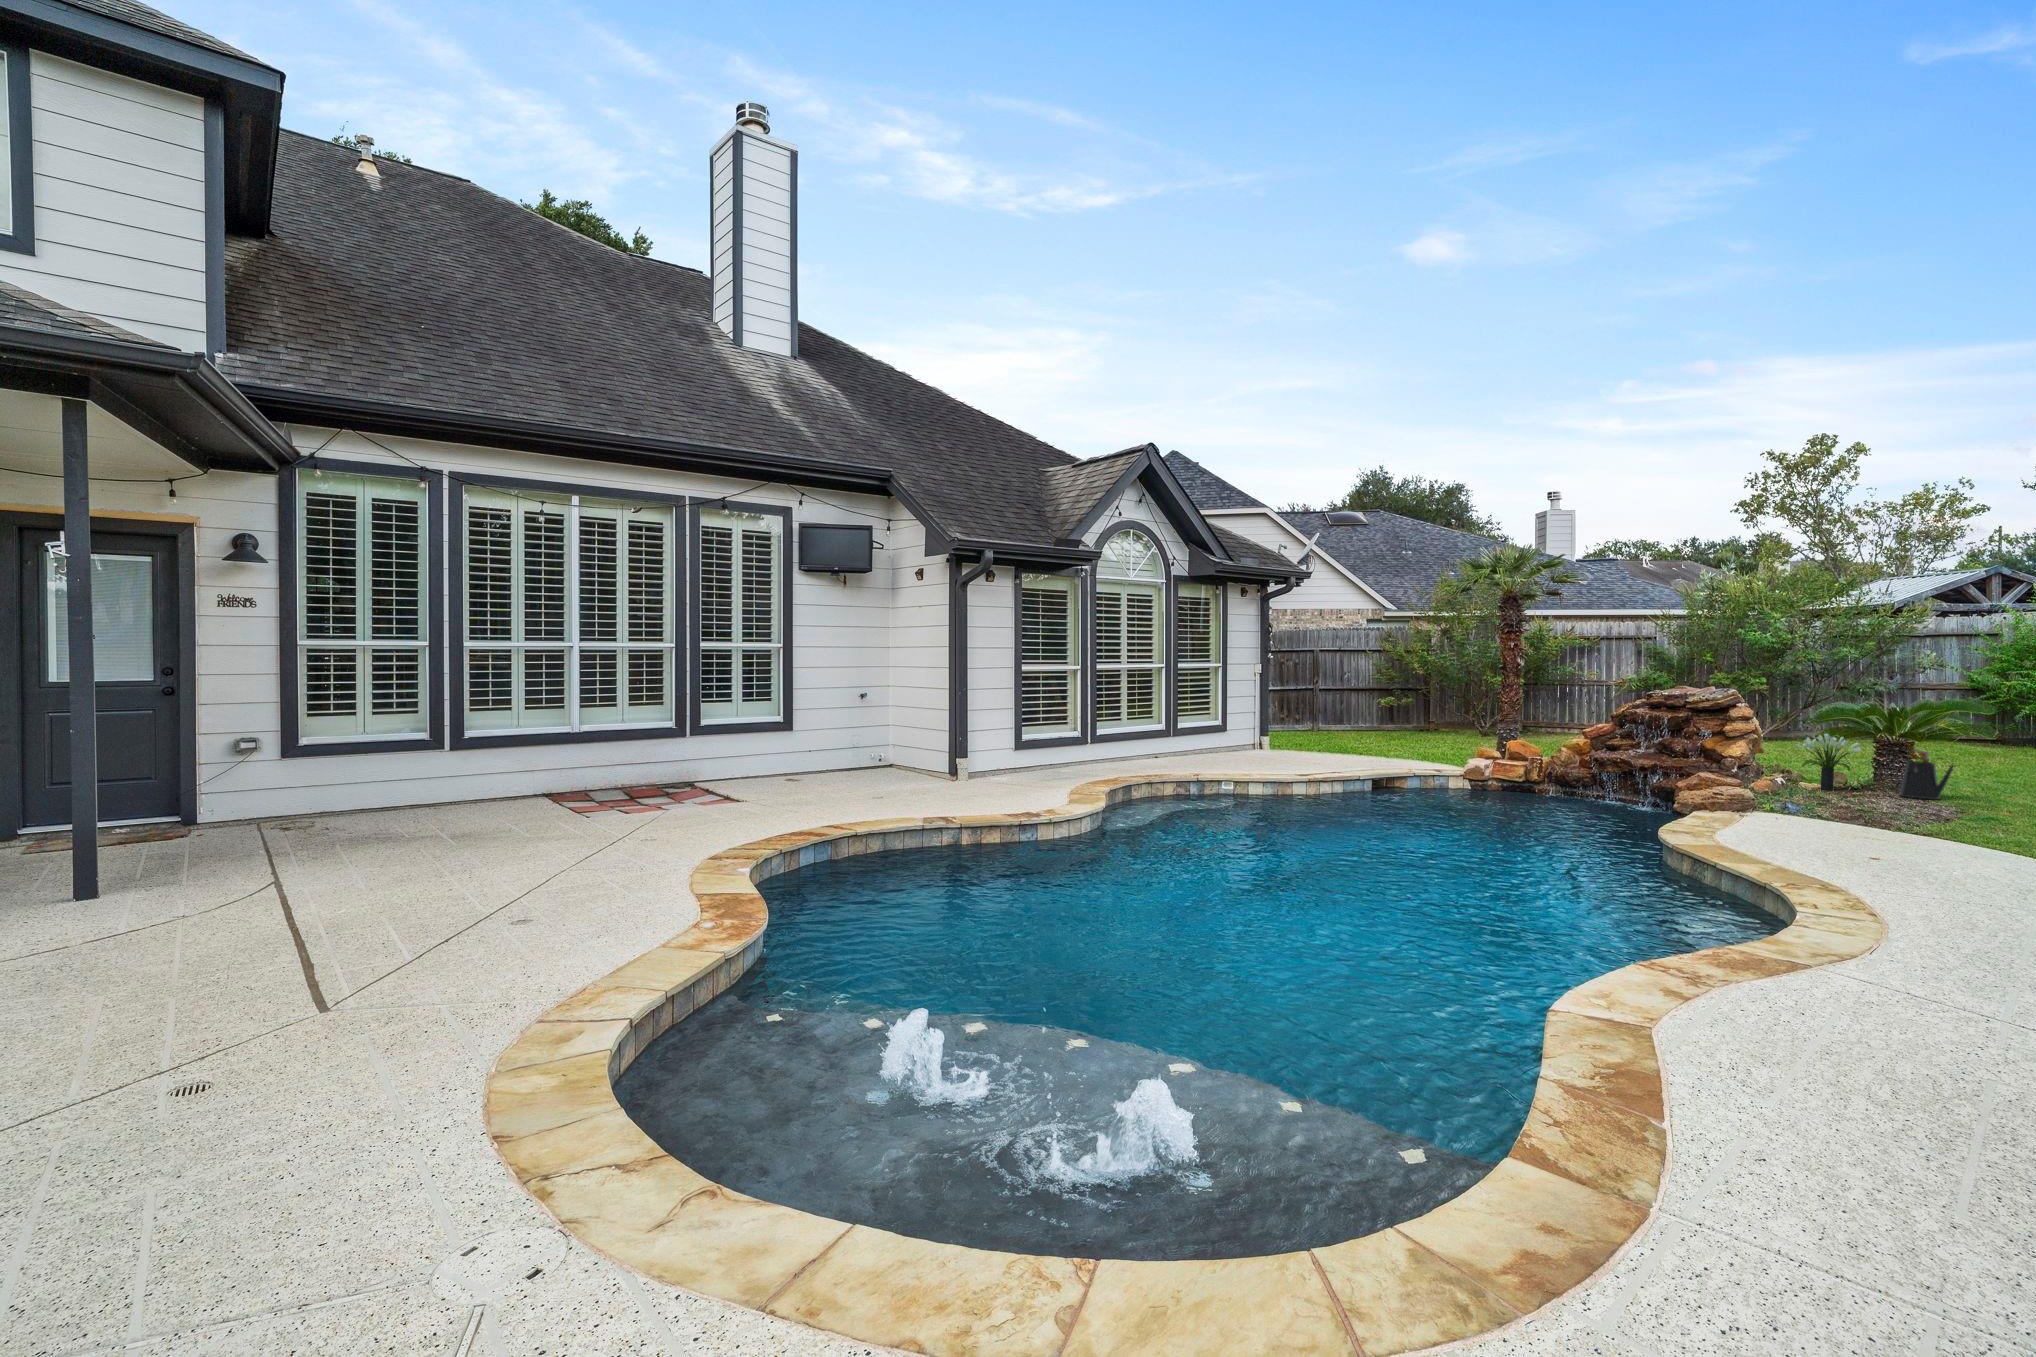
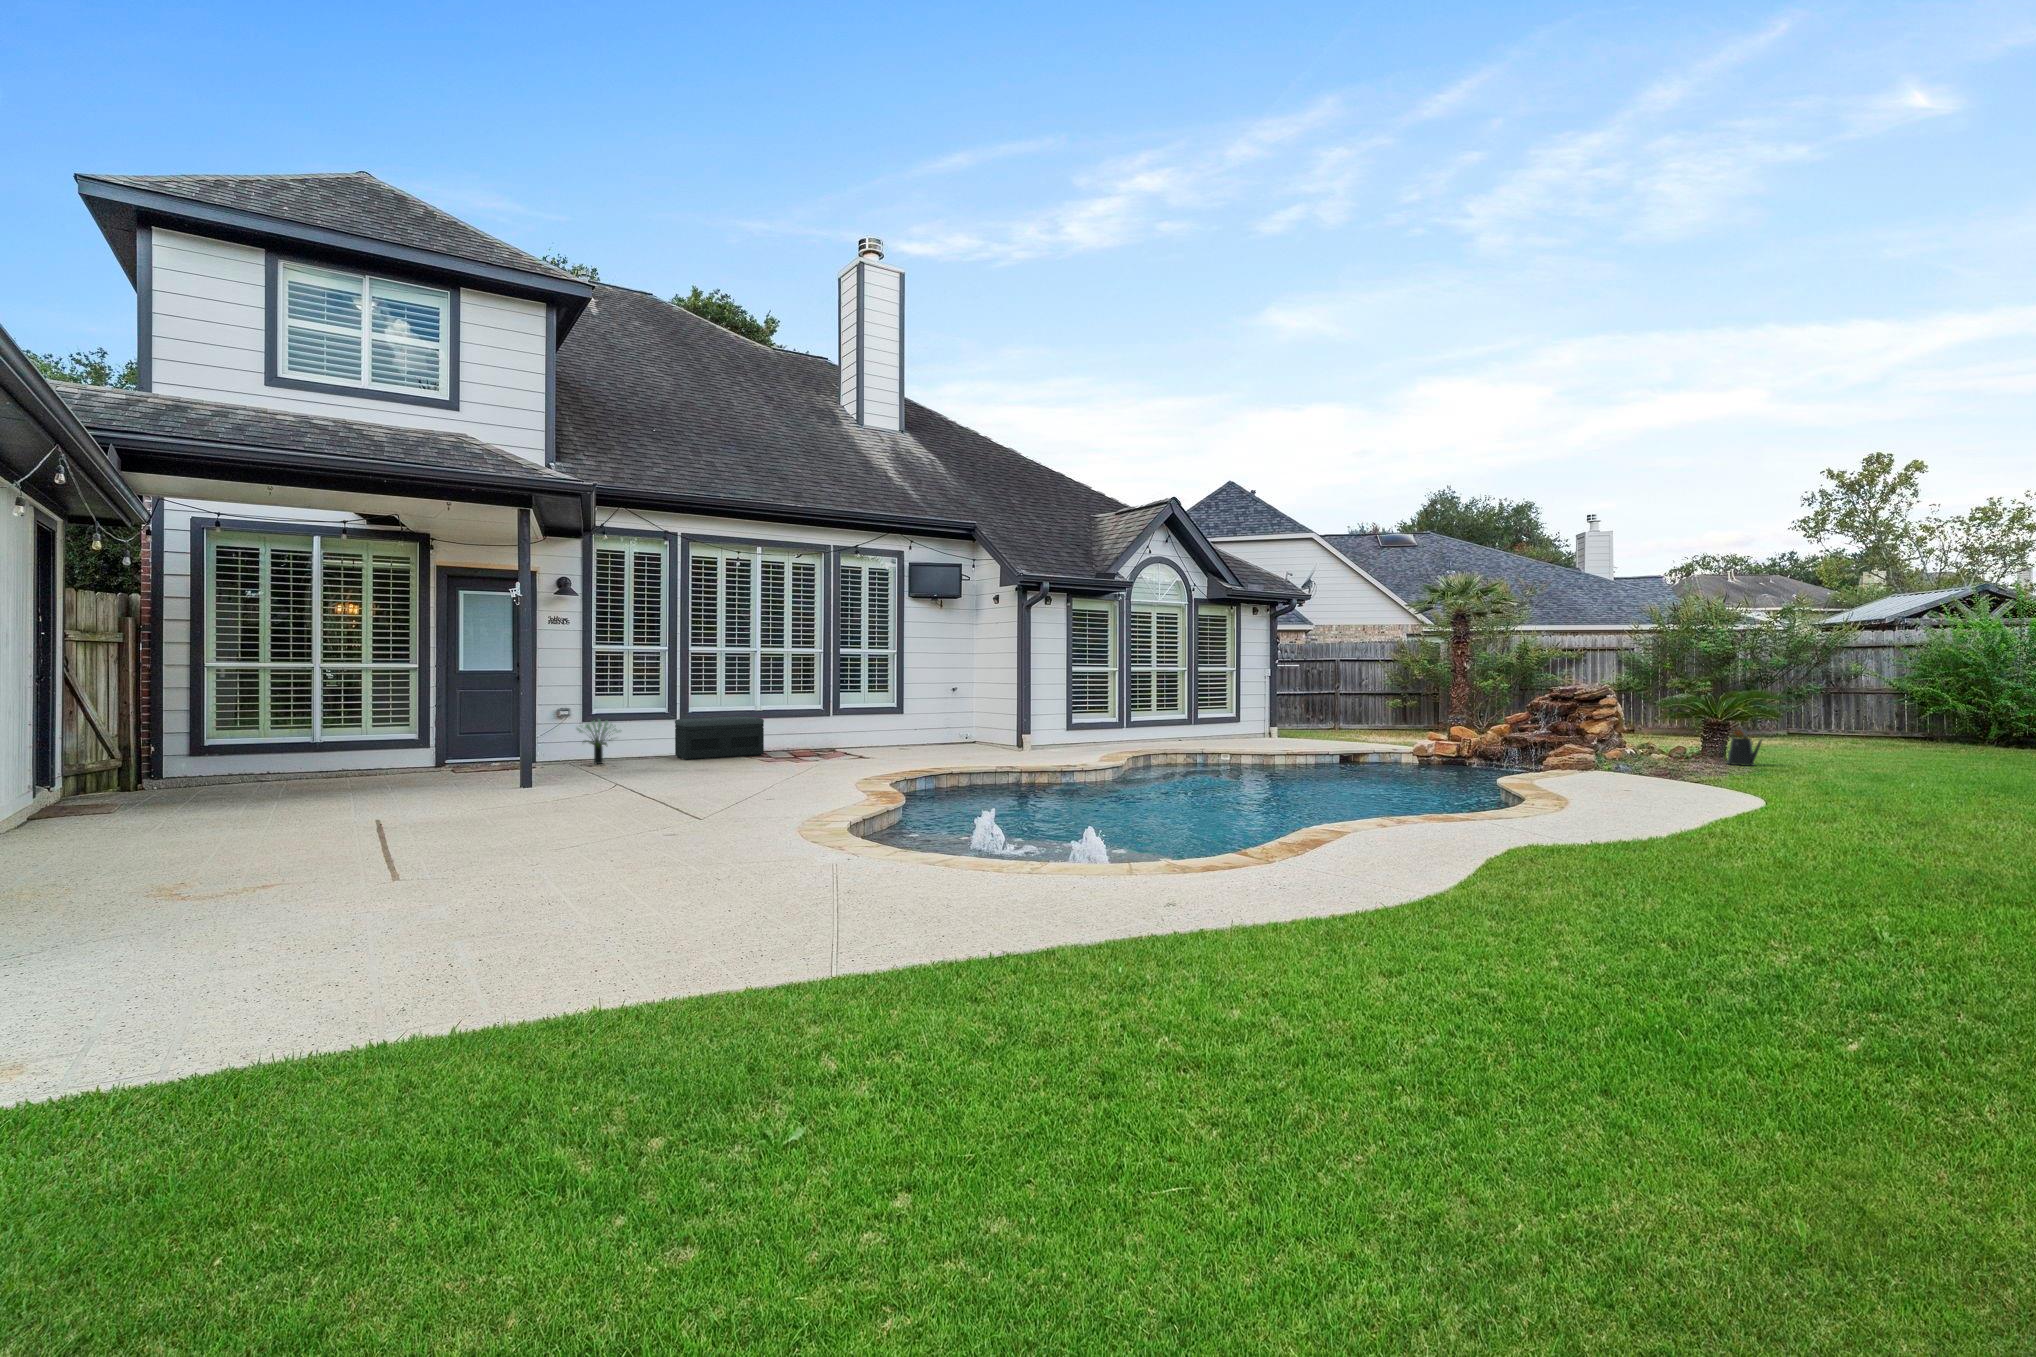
potted plant: present [1795,734,1862,790] -> present [577,720,621,764]
storage bench: none [440,742,582,813] -> present [675,716,764,760]

